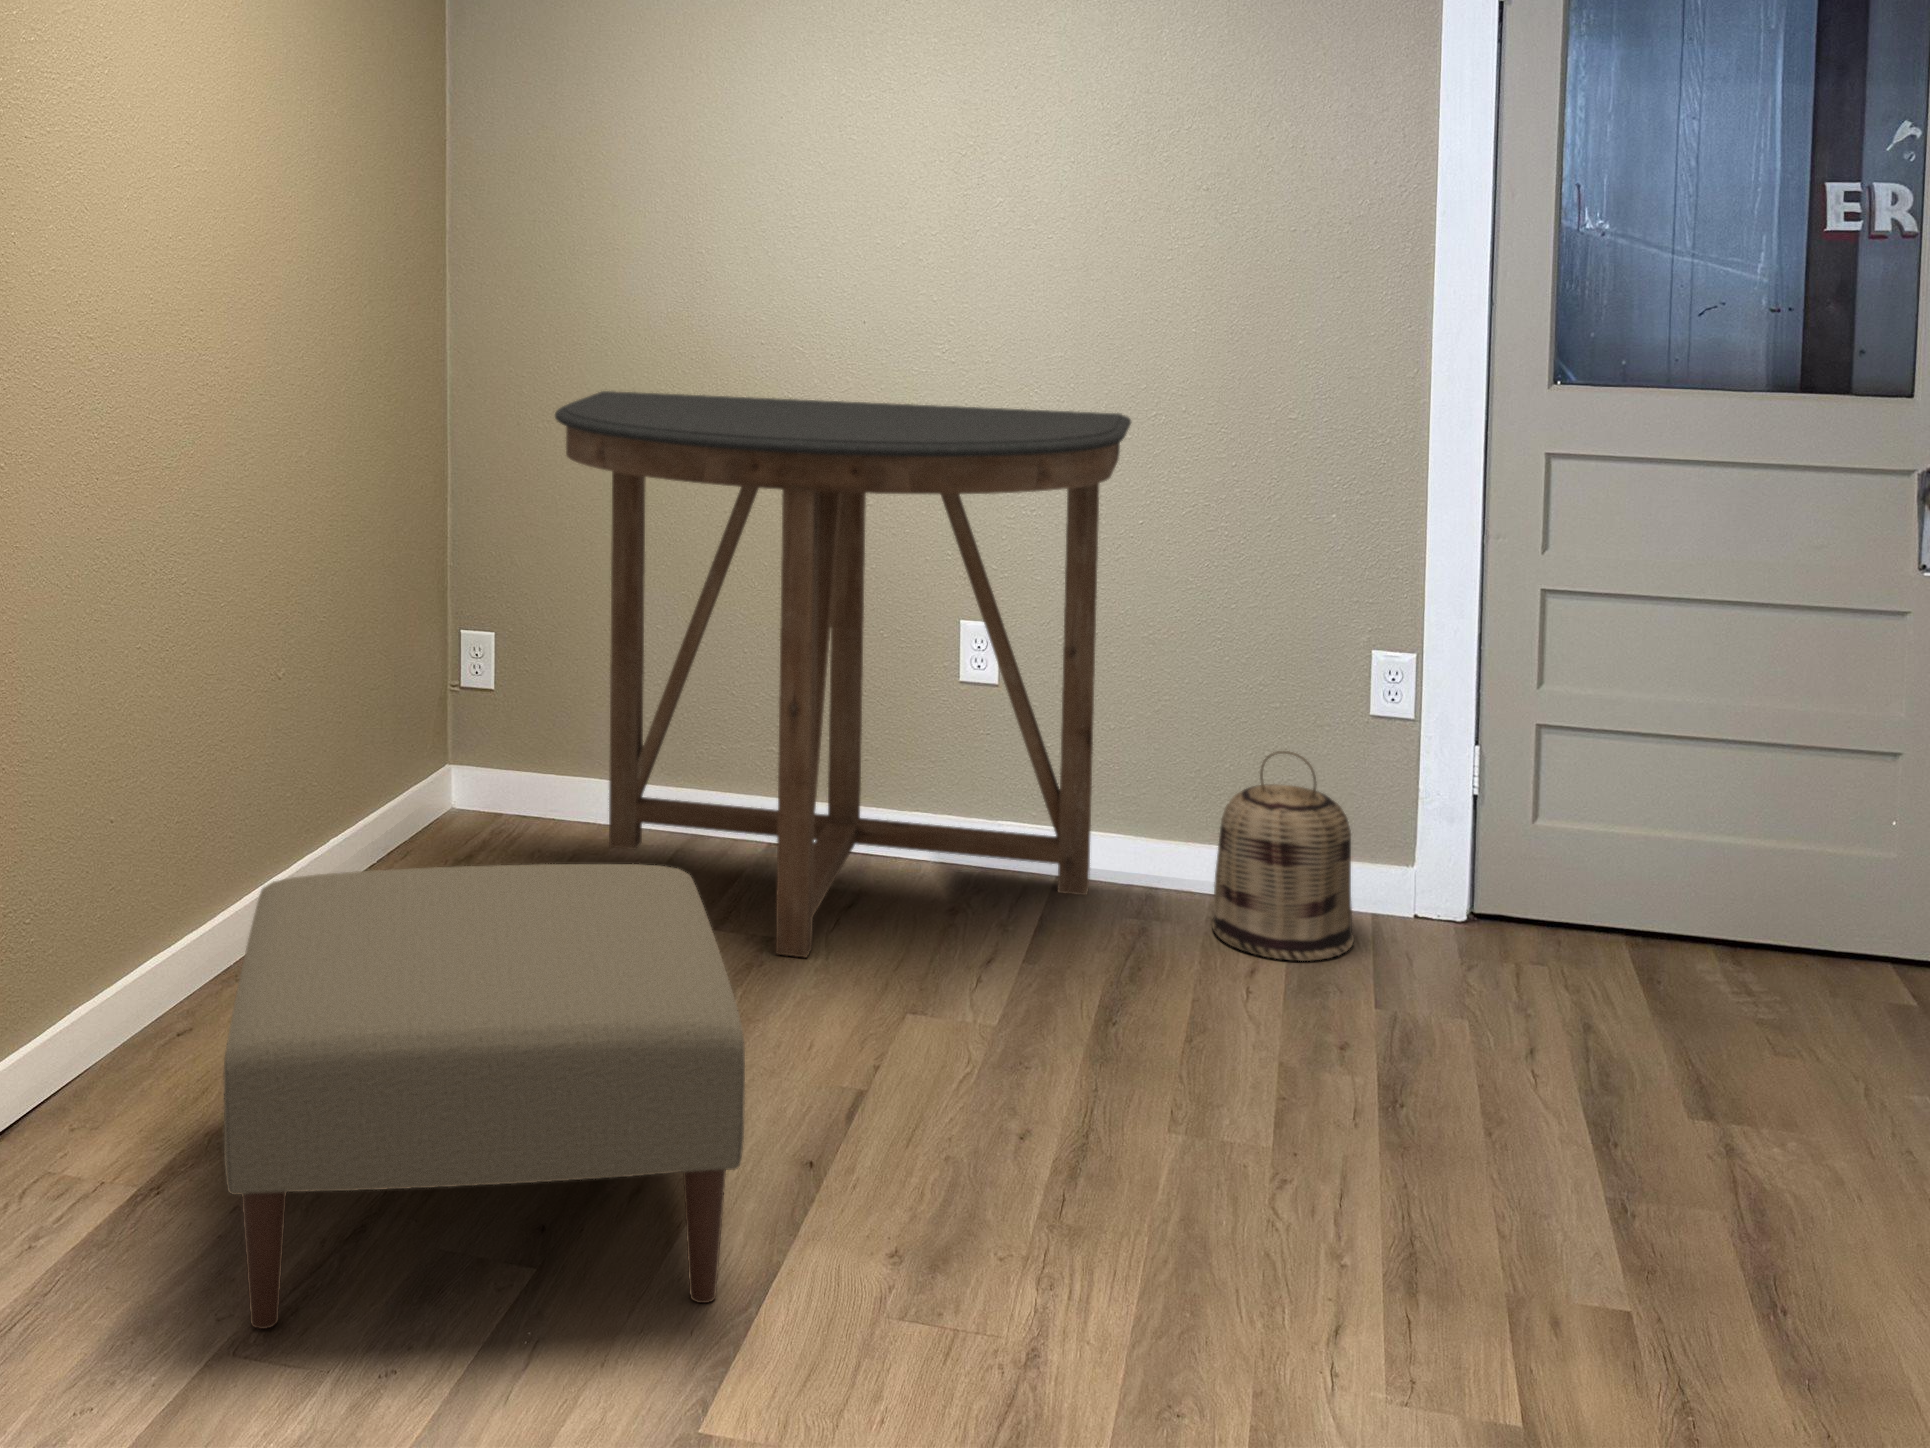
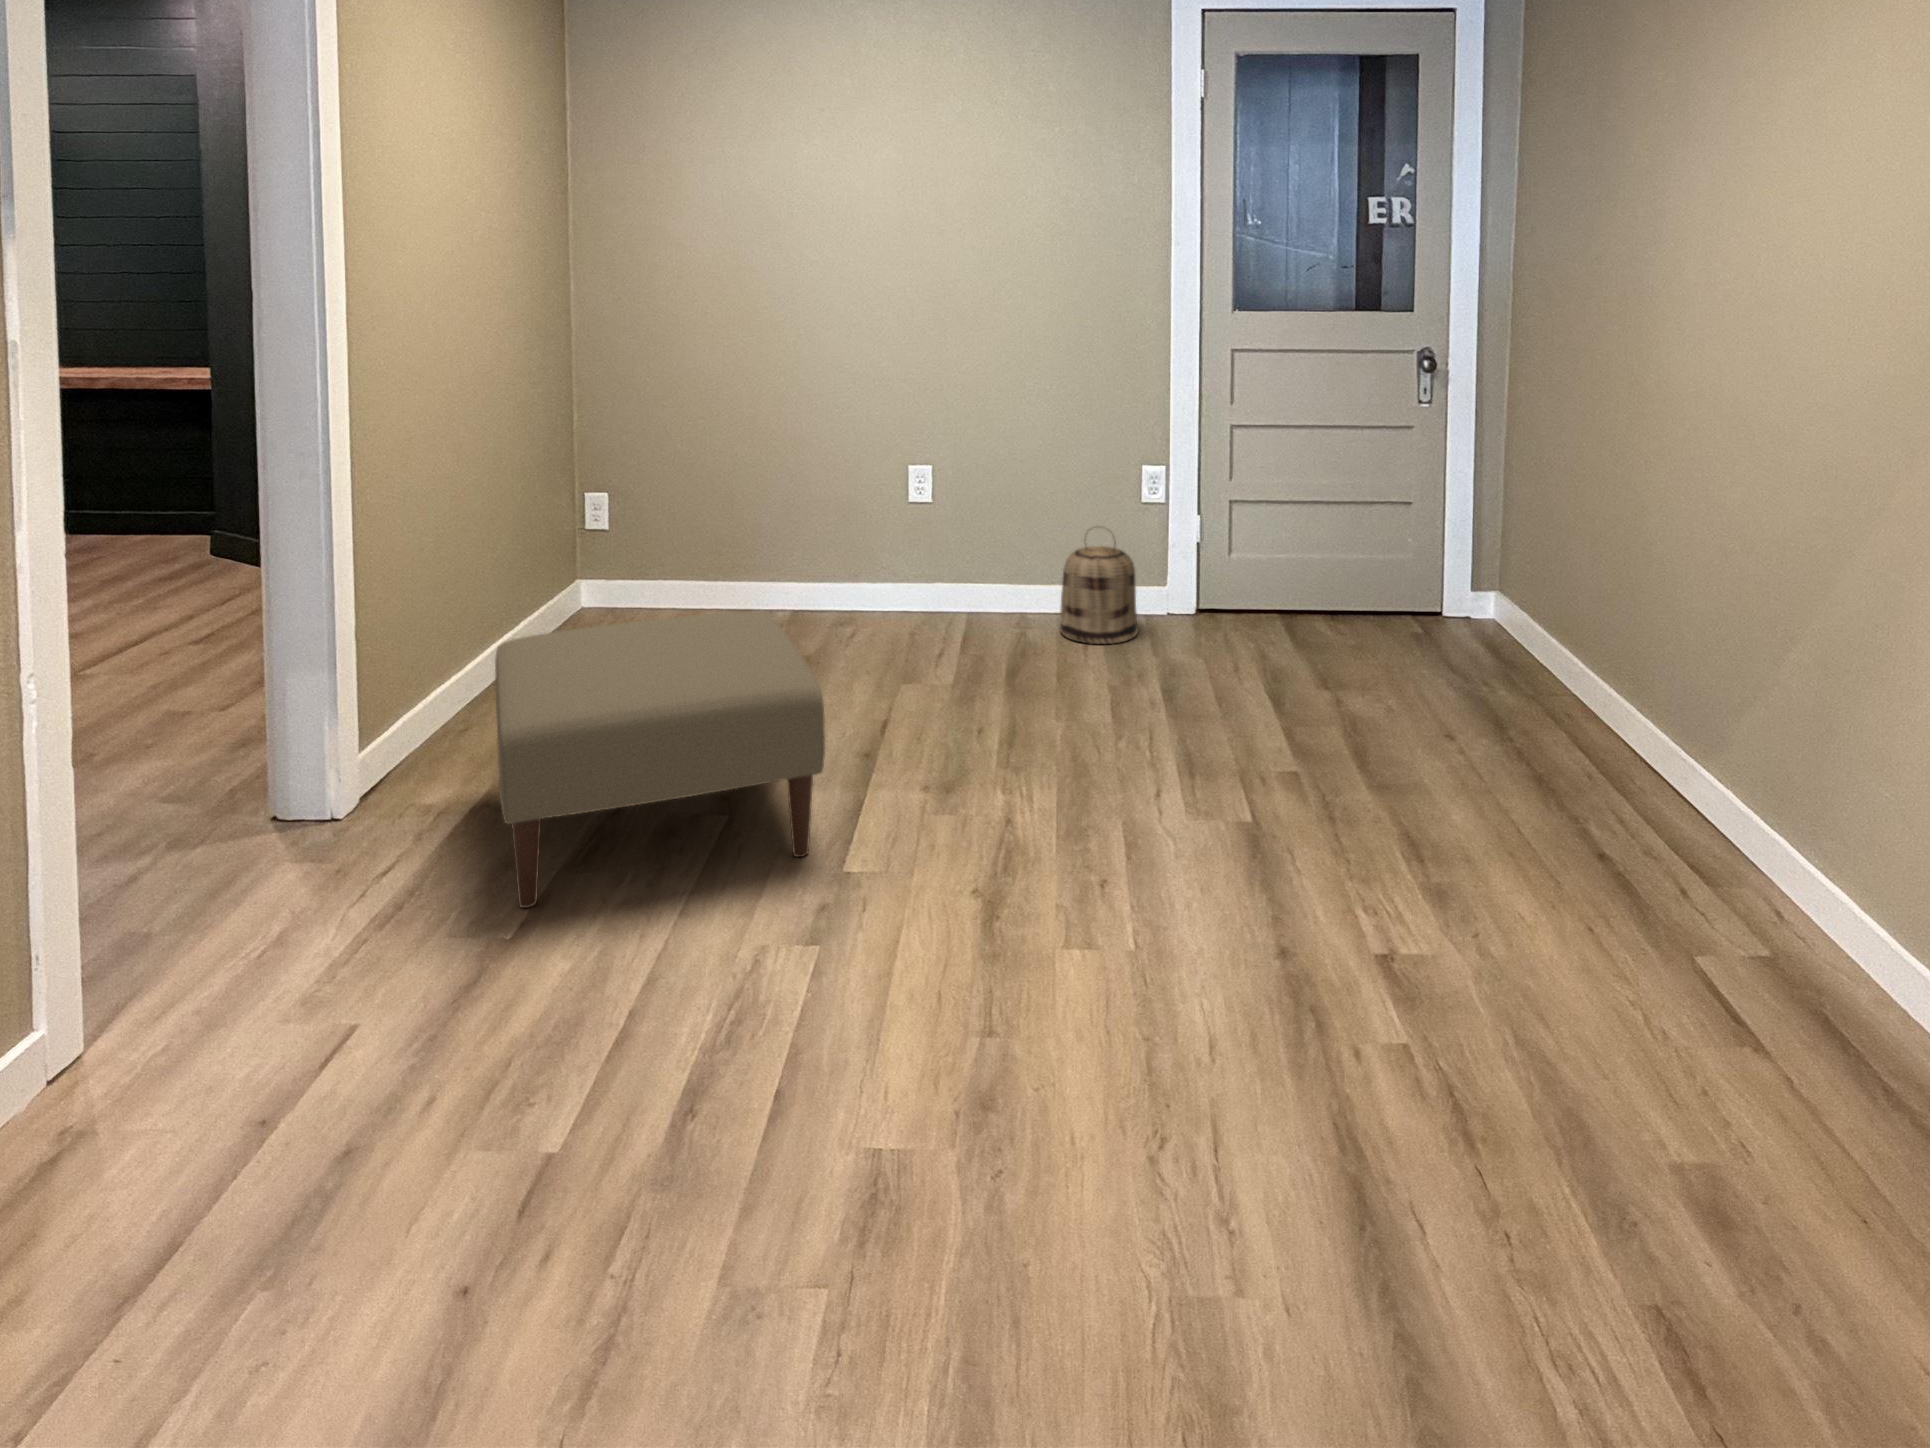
console table: present [555,391,1131,957] -> none [656,337,1005,670]

